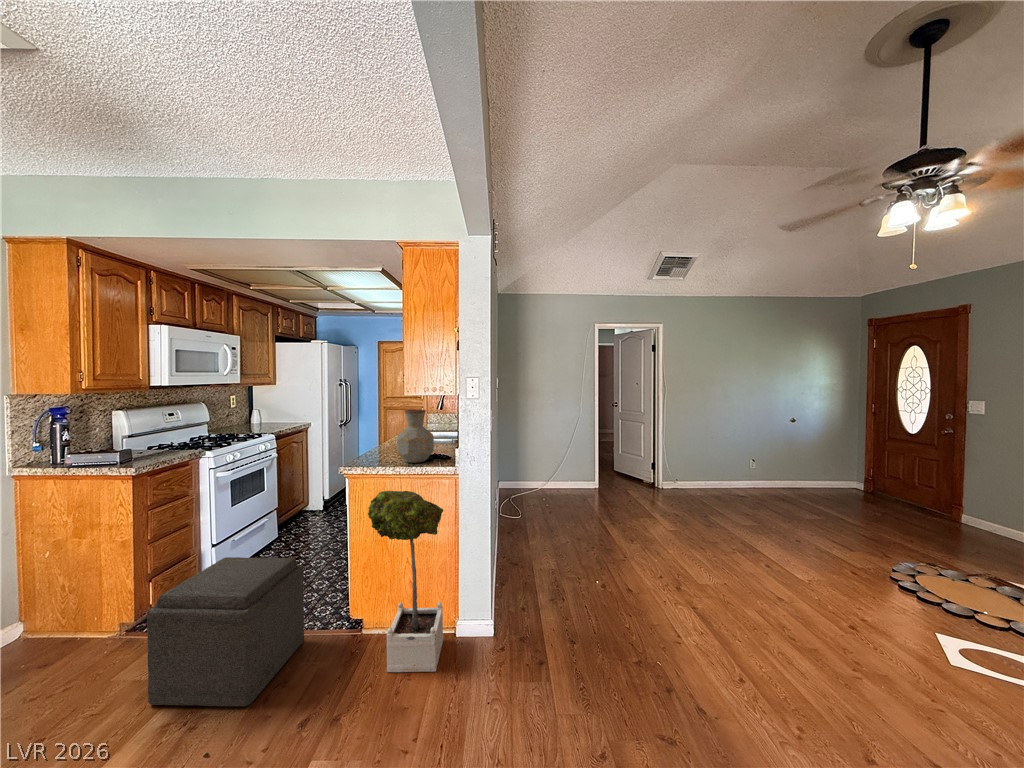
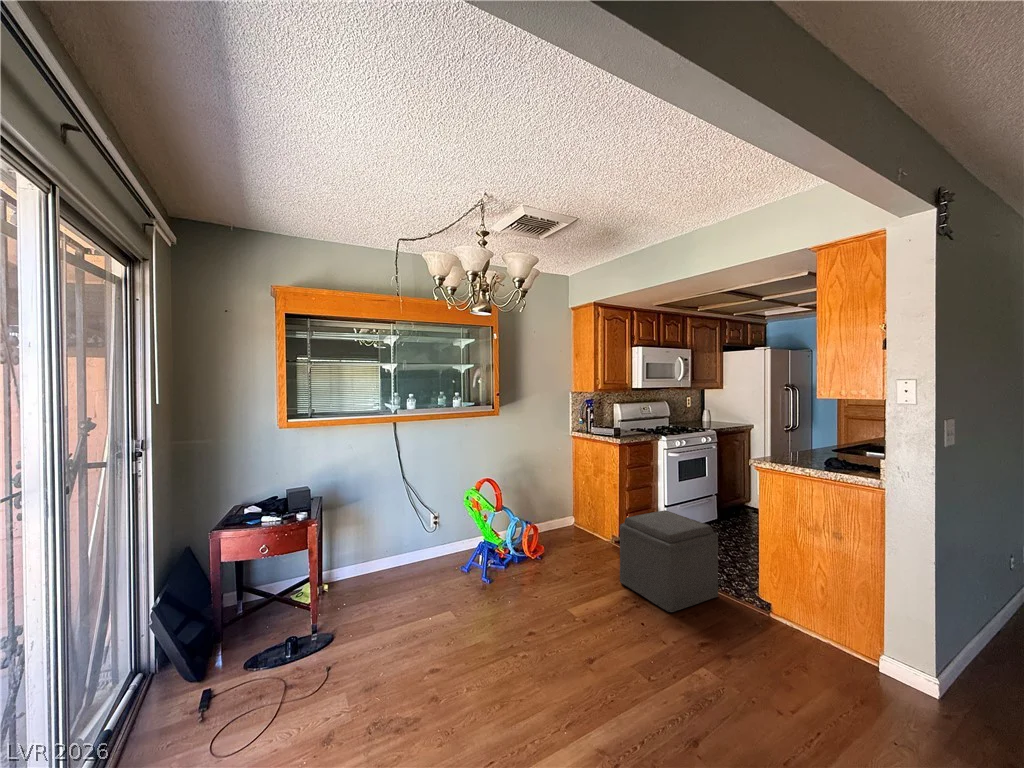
vase: present [397,409,434,463] -> none [810,413,859,469]
potted tree: present [368,491,443,672] -> none [767,485,859,682]

